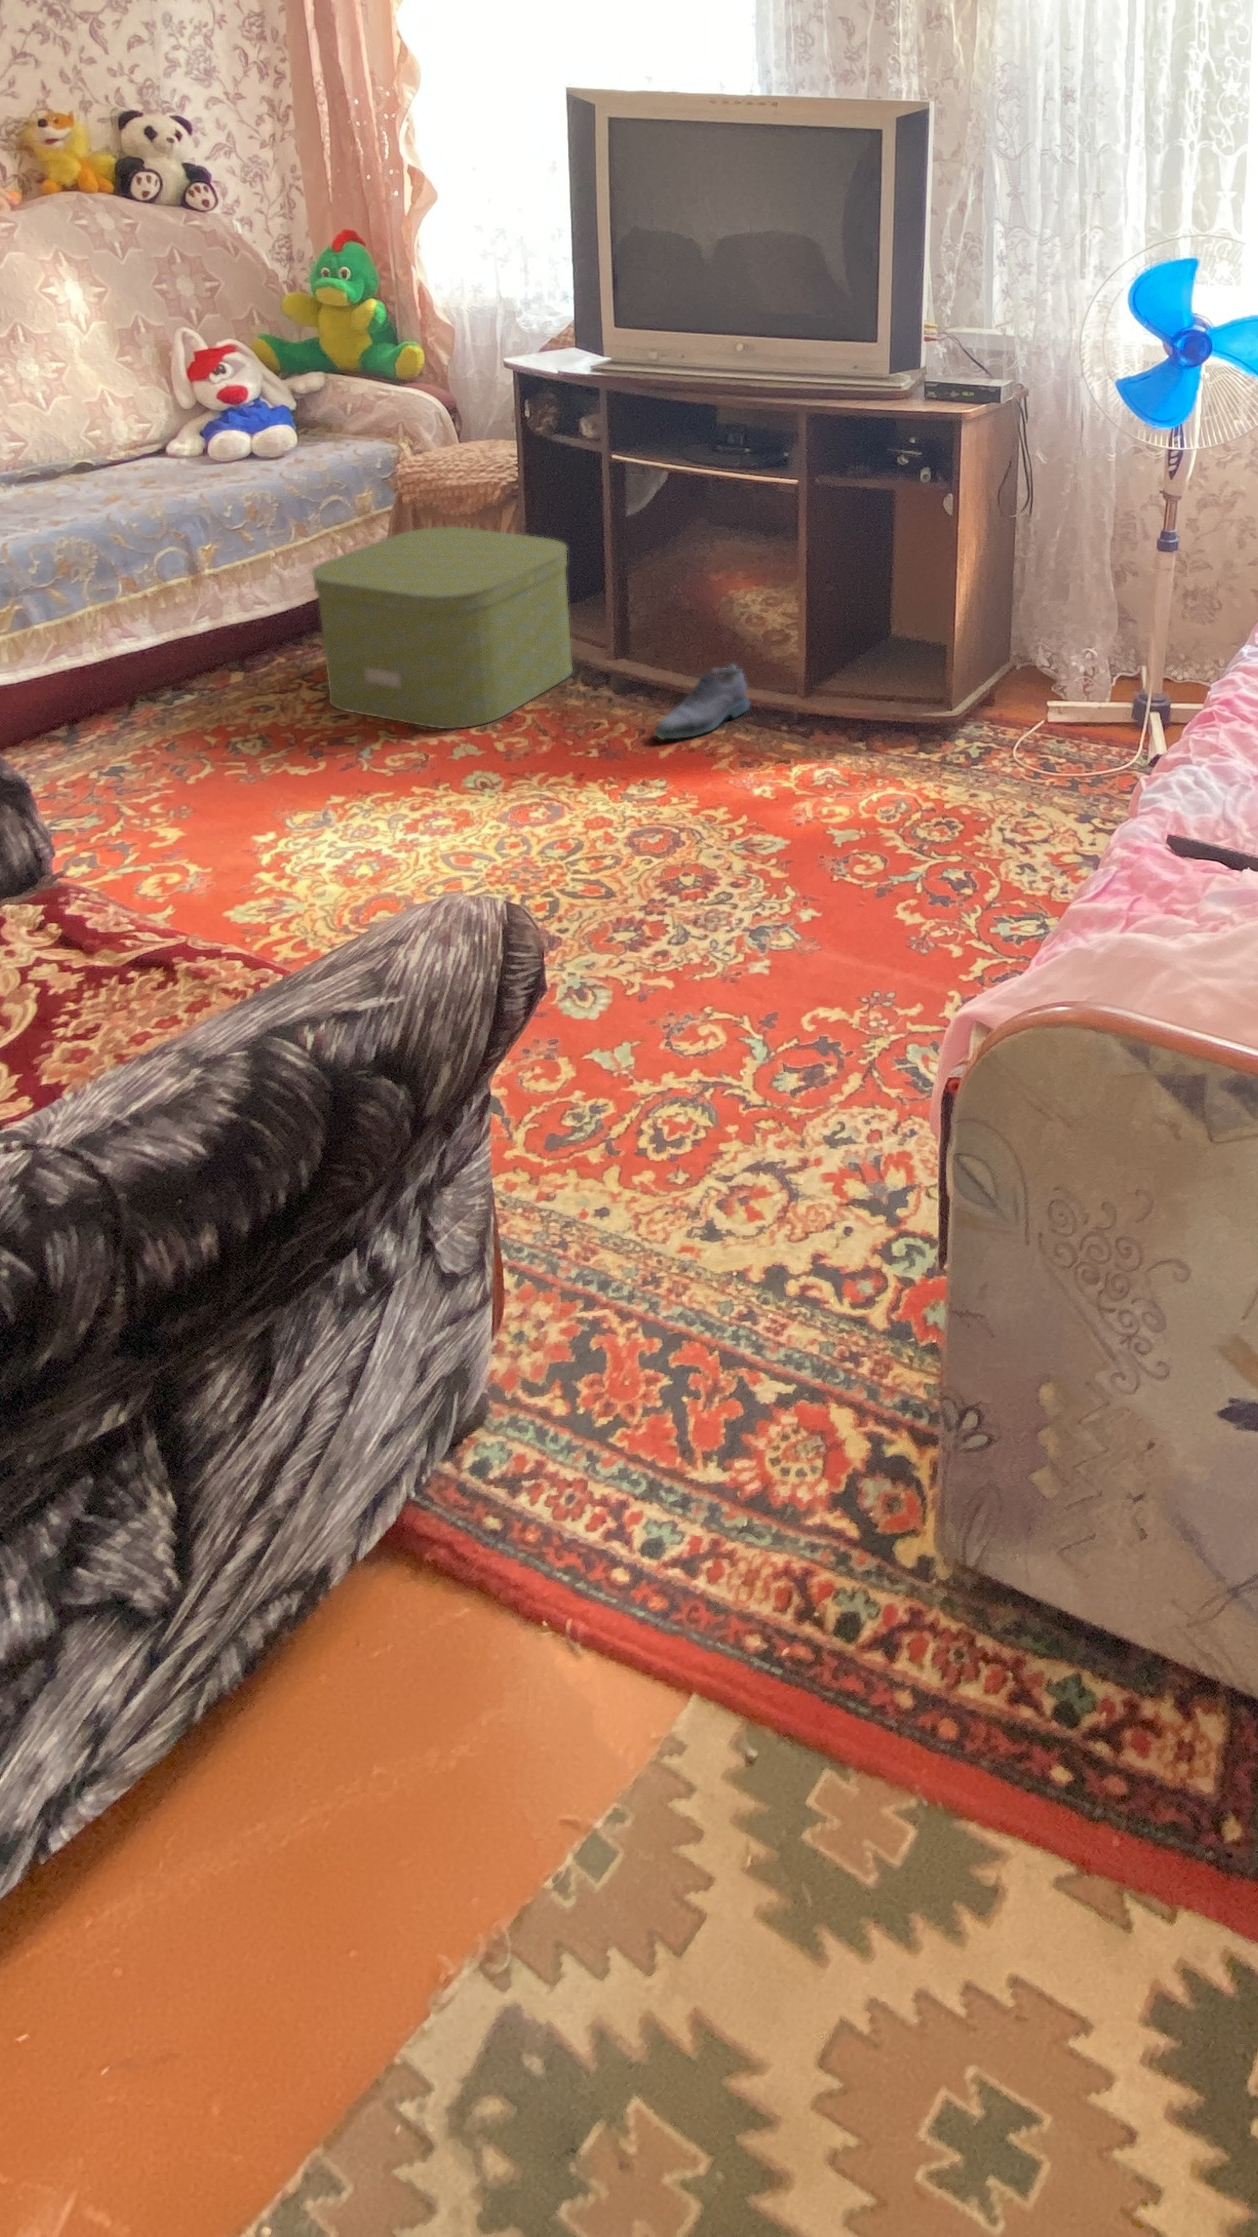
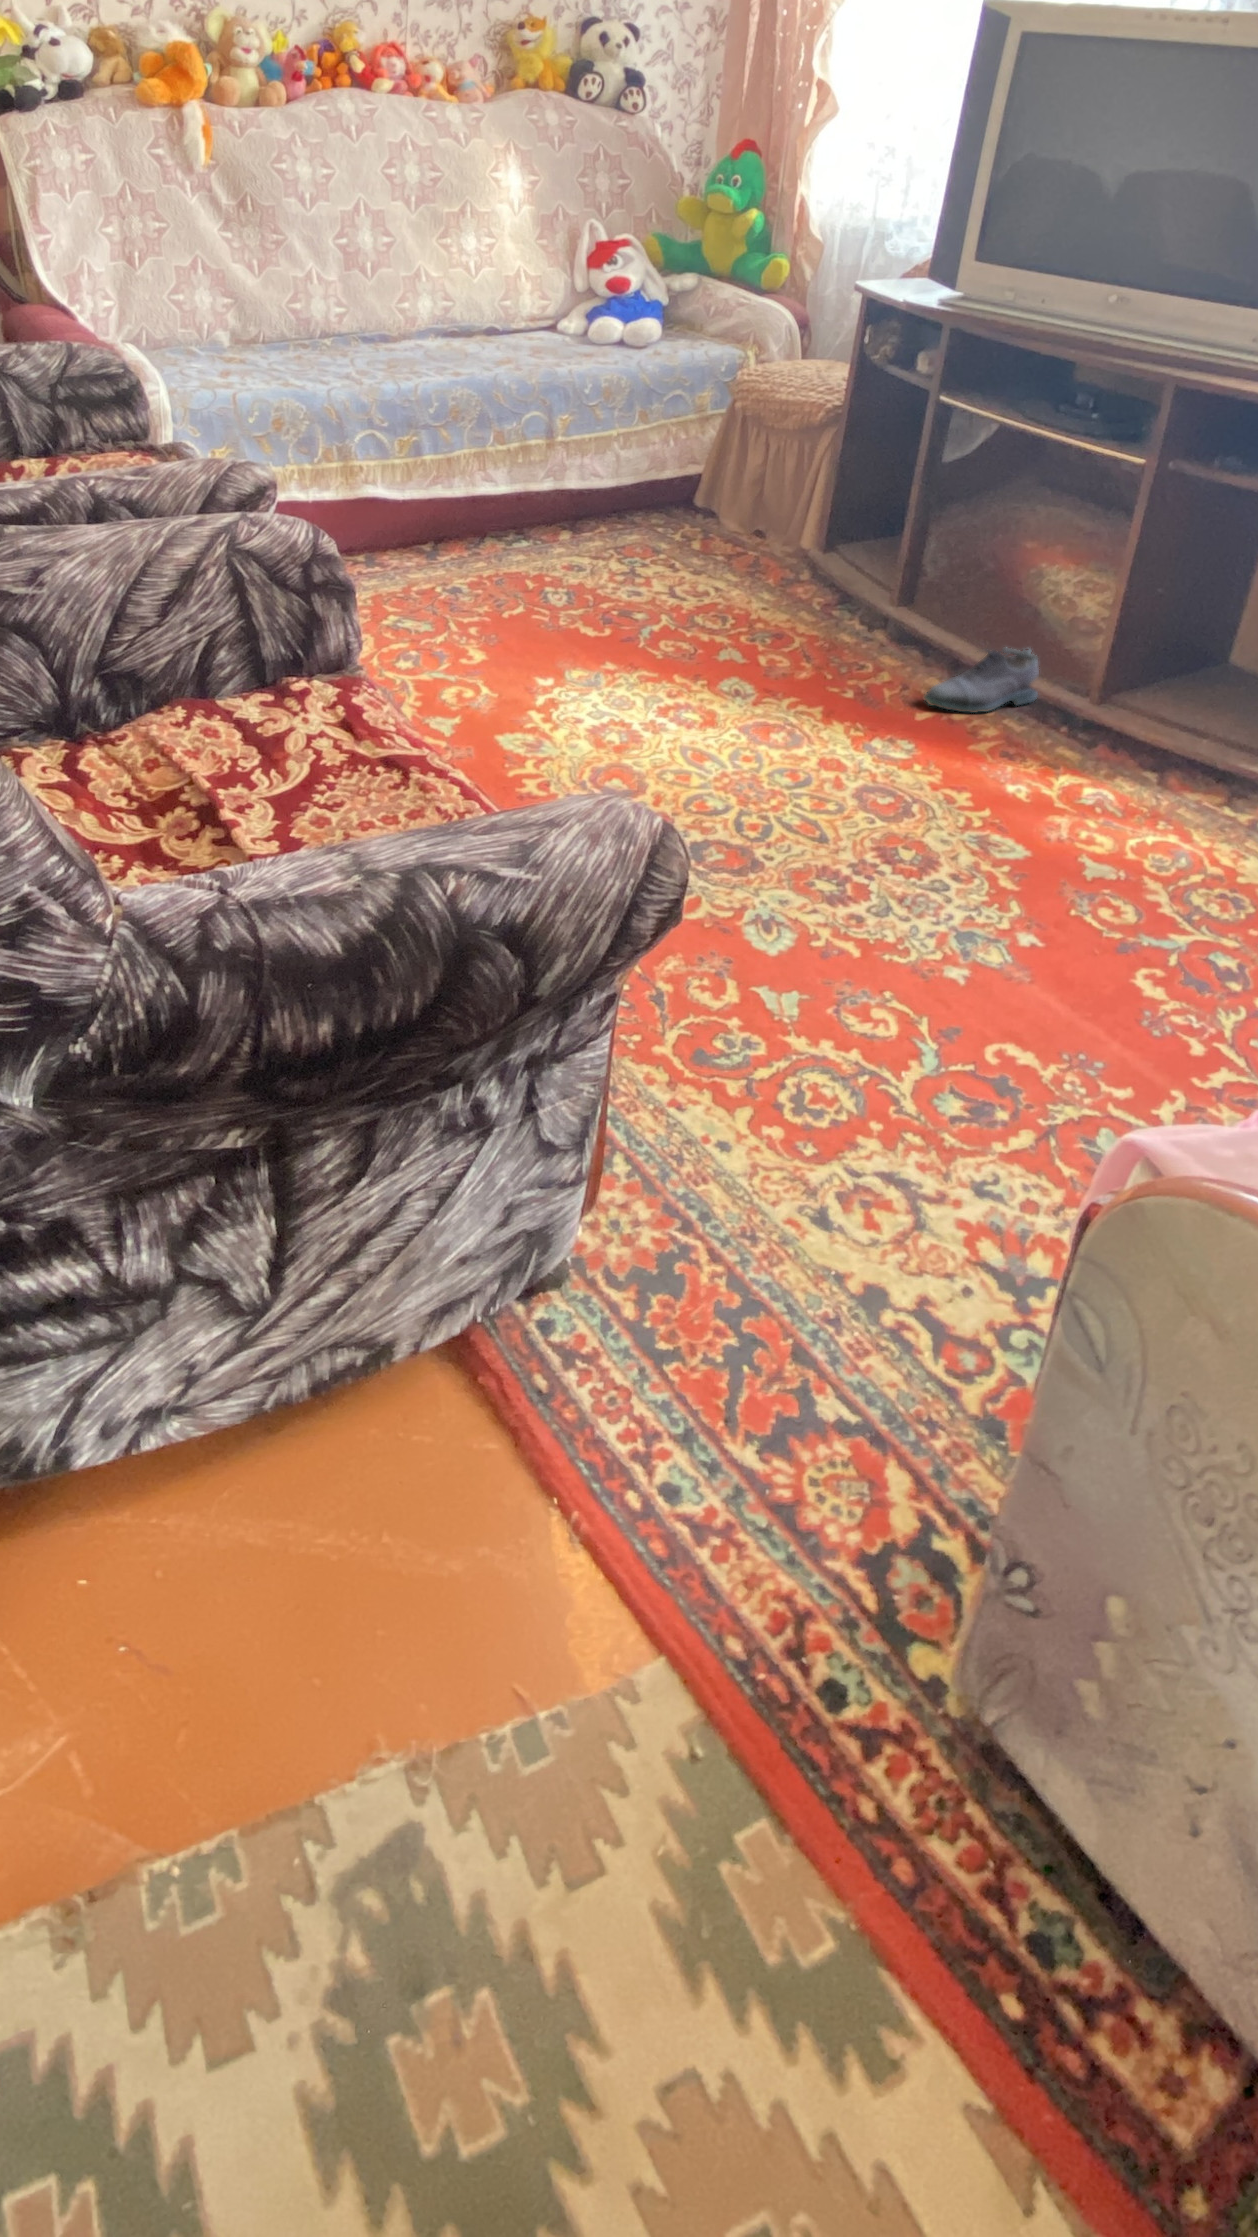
storage box: present [312,527,573,729] -> none [629,438,883,641]

